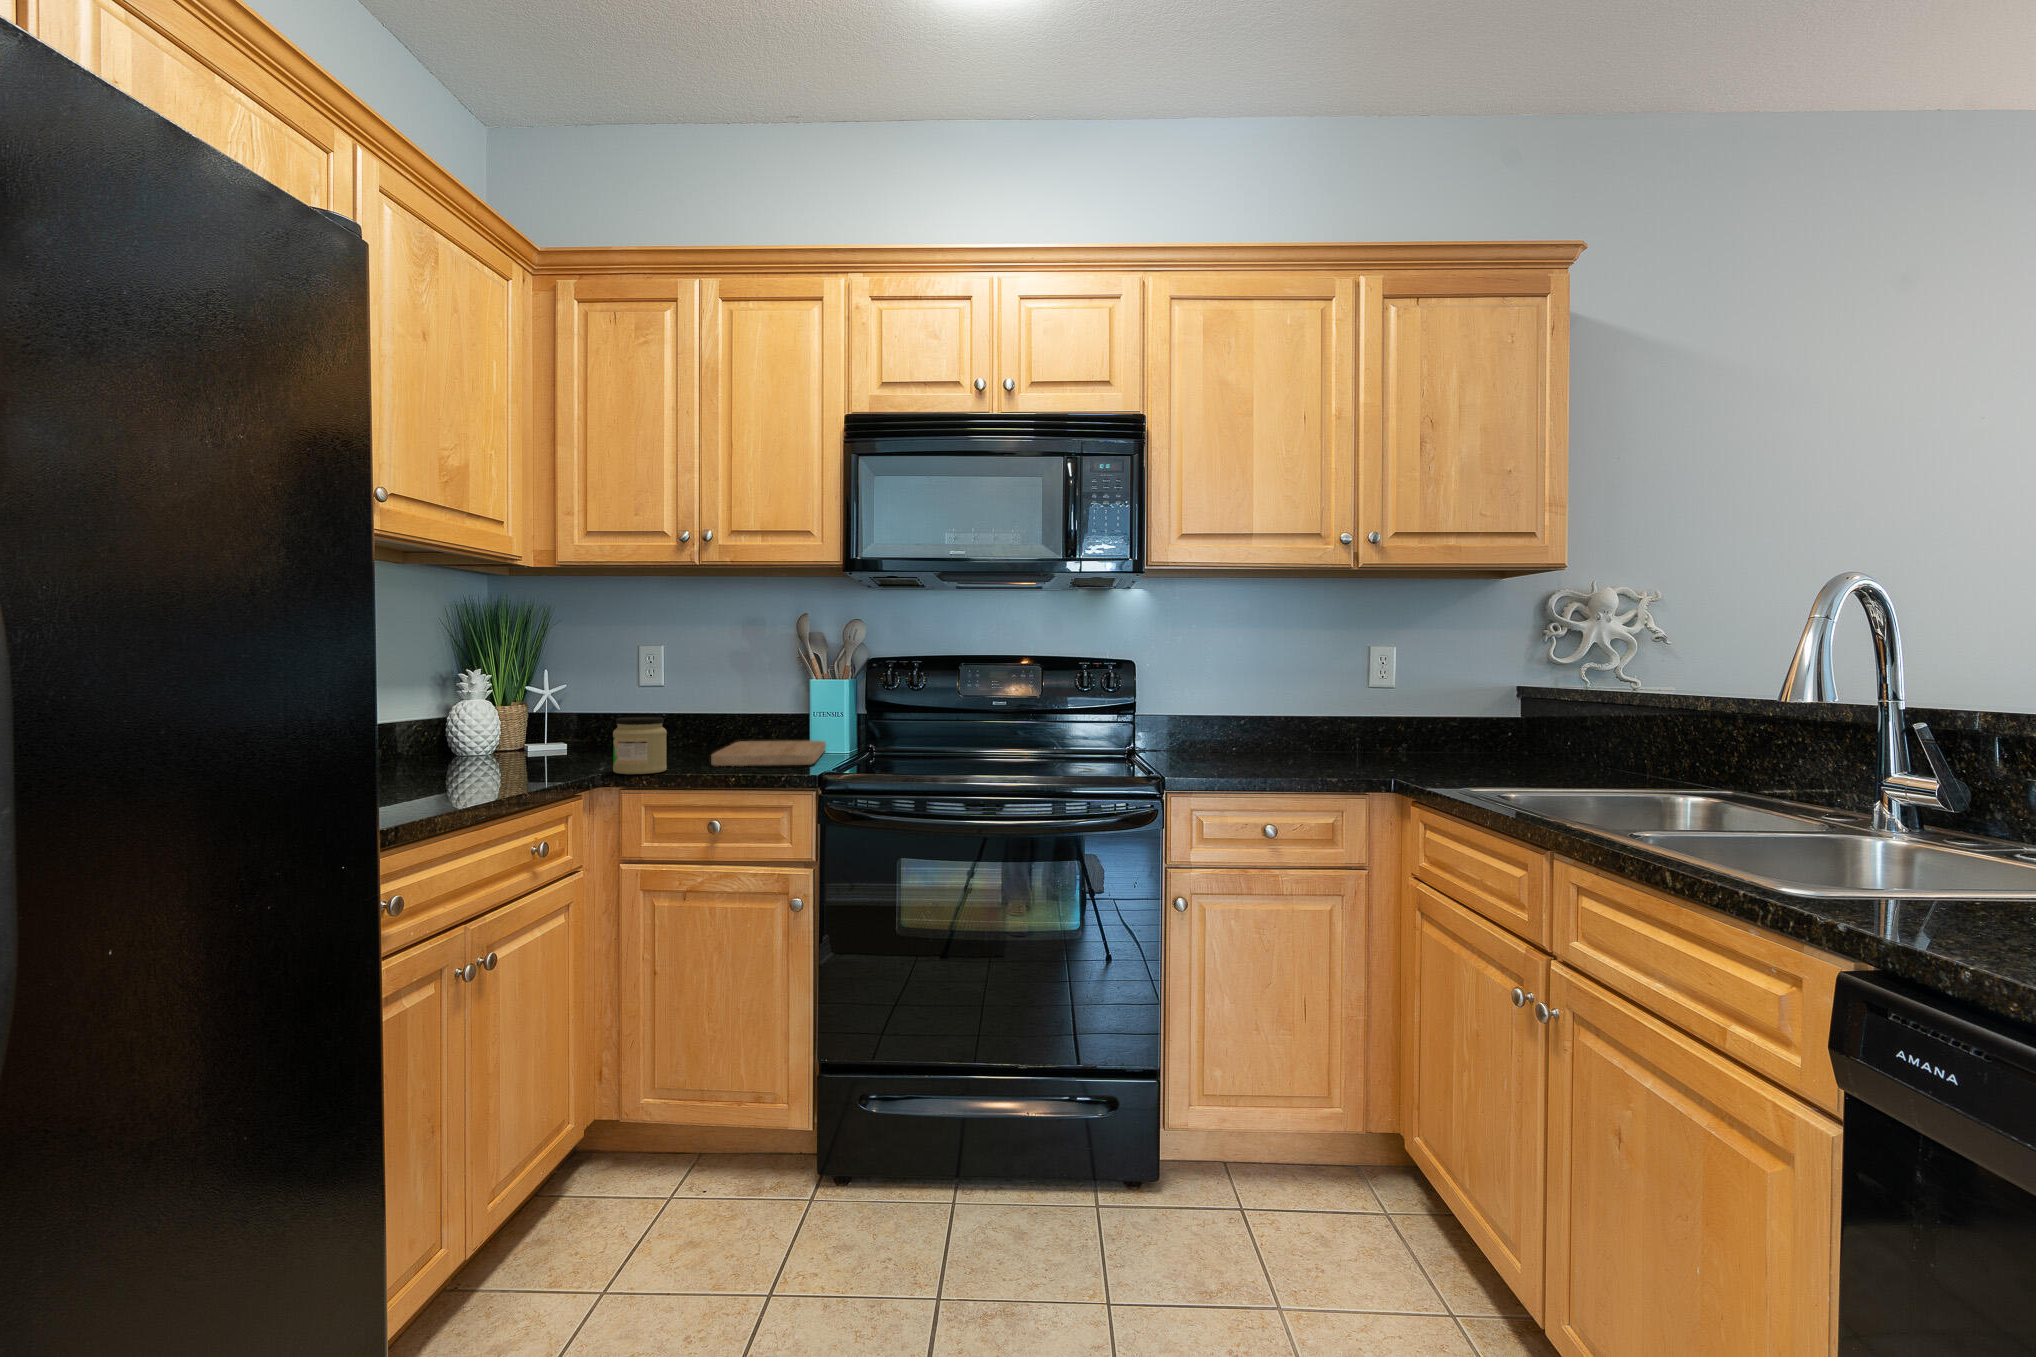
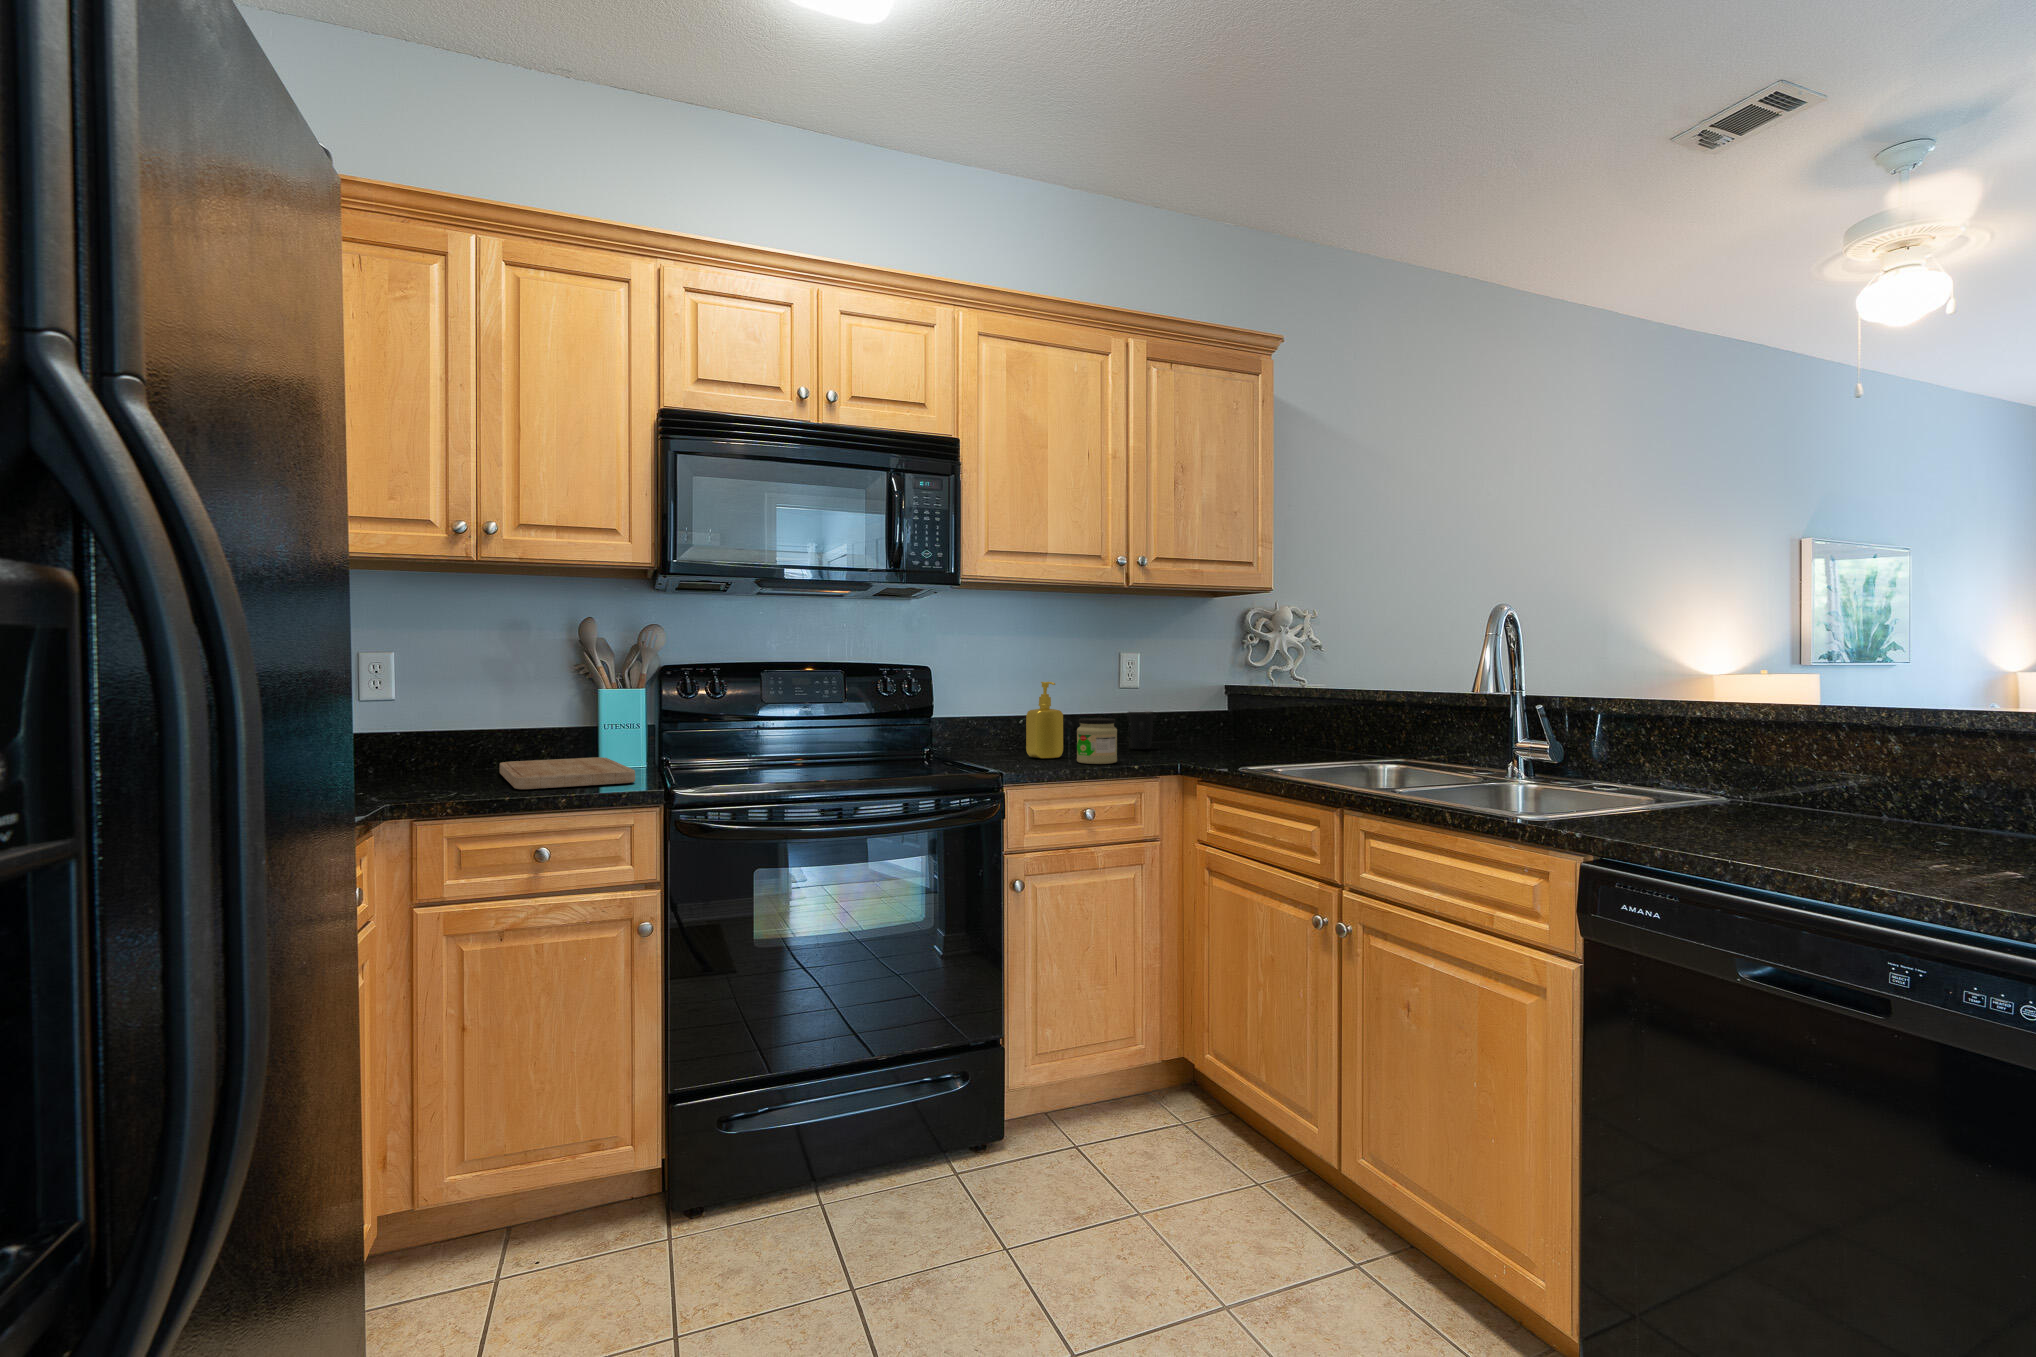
soap dispenser: none [1238,678,1281,762] -> present [1026,682,1063,759]
mug: none [1380,713,1412,758] -> present [1128,711,1153,749]
jar: present [613,717,667,774] -> present [1077,718,1117,764]

